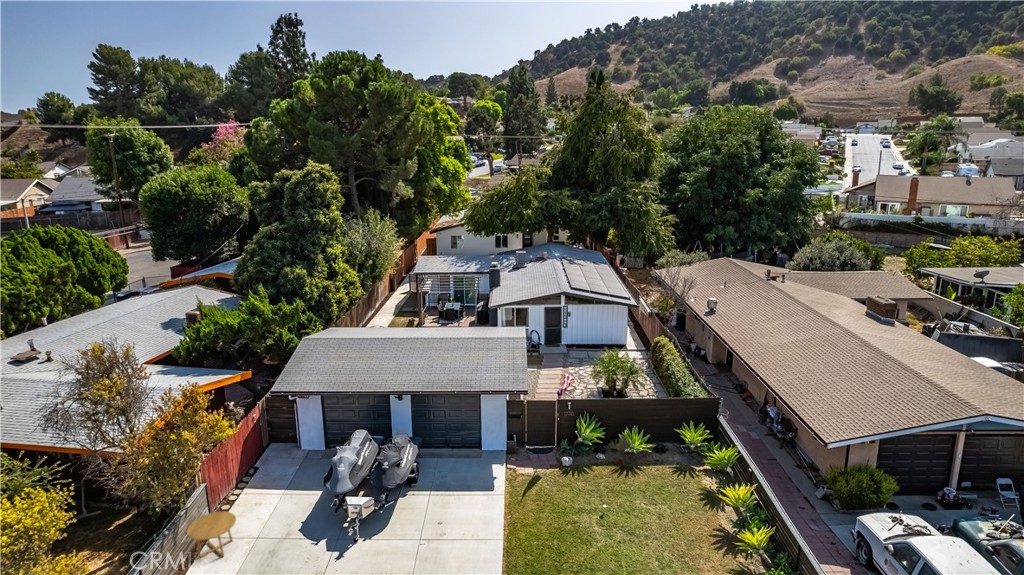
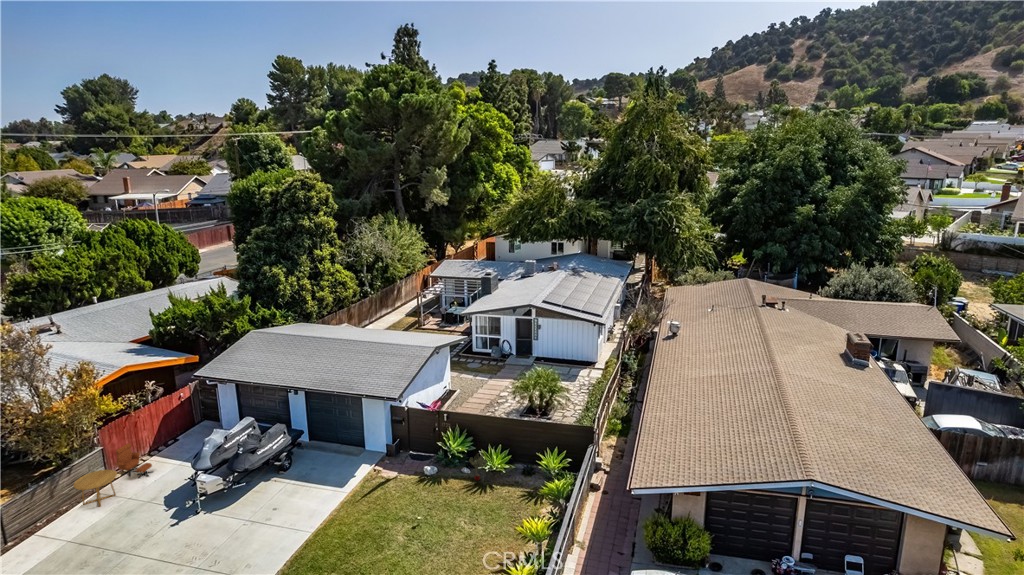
lounge chair: none [213,478,257,518] -> present [116,443,153,477]

